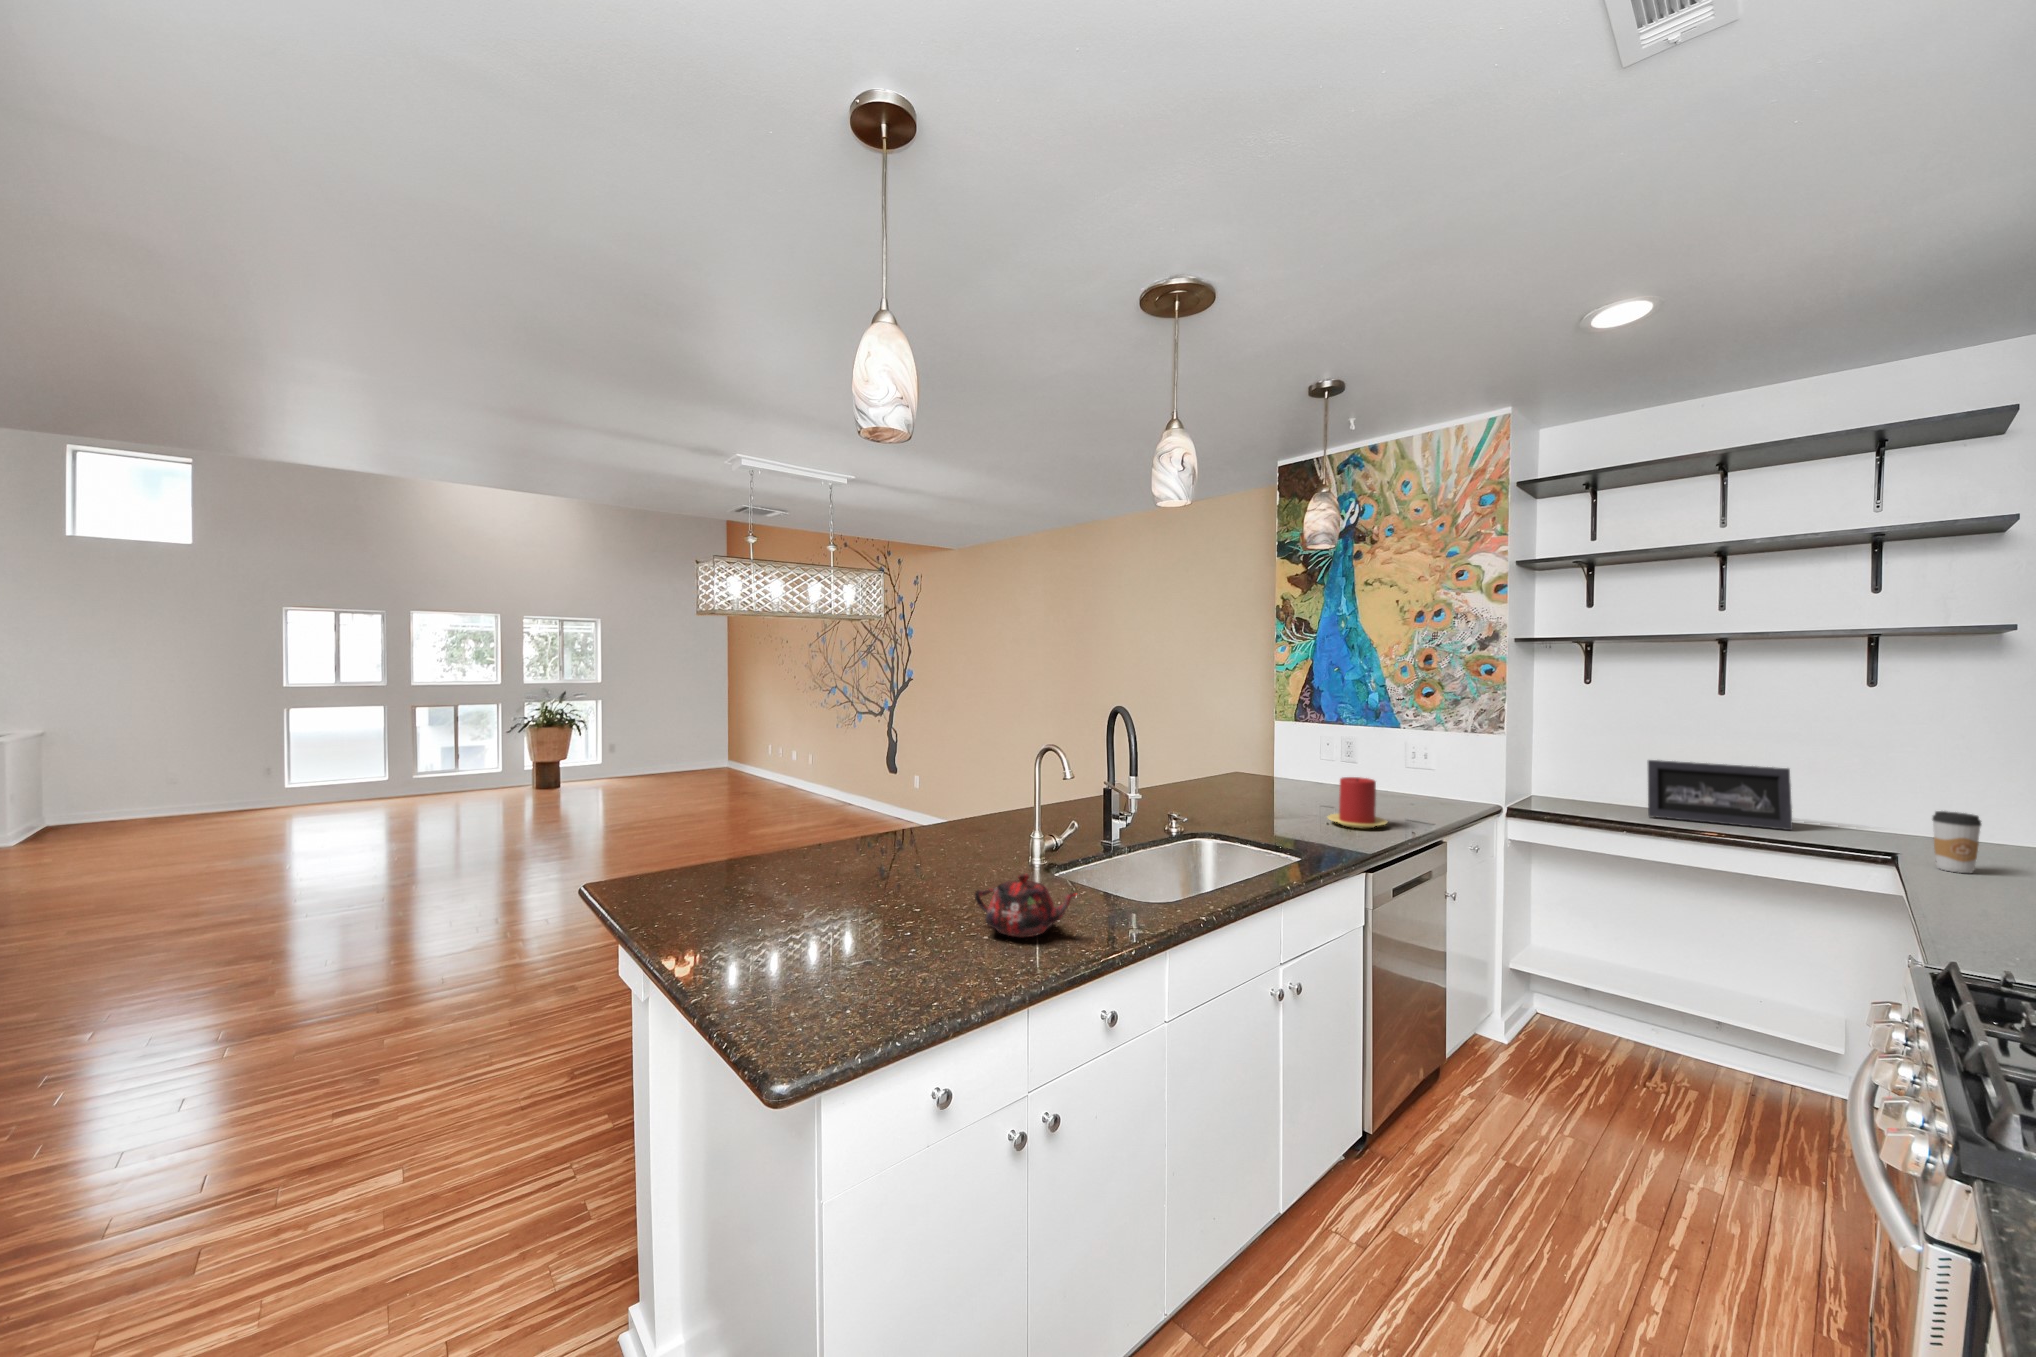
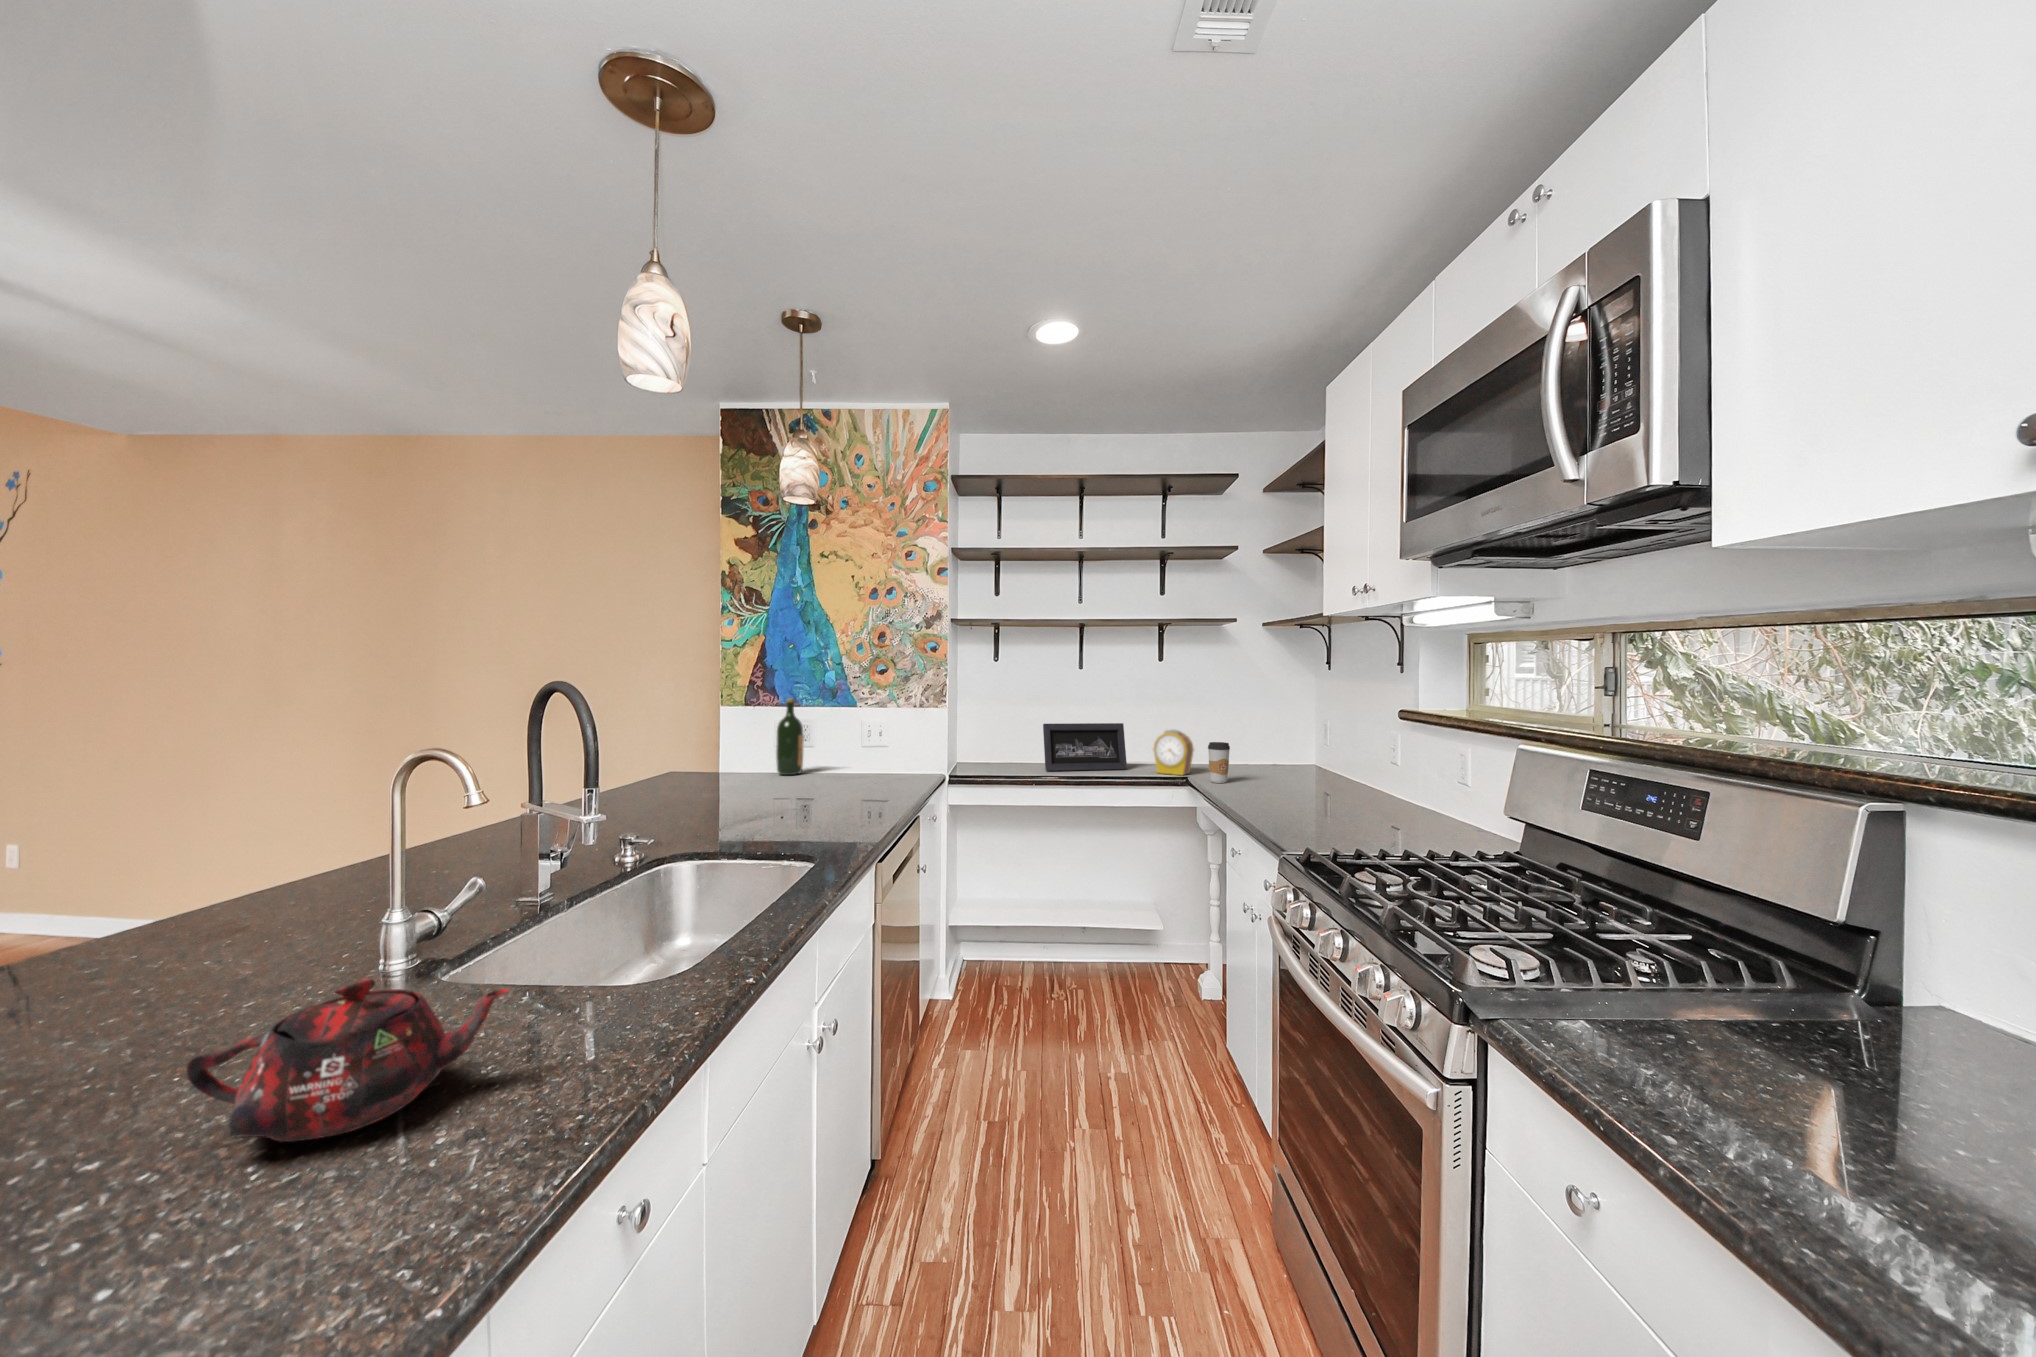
wine bottle: none [1323,717,1348,787] -> present [776,698,804,775]
candle: present [1328,777,1387,828] -> none [810,755,873,811]
alarm clock: none [1837,785,1922,852] -> present [1153,730,1194,775]

